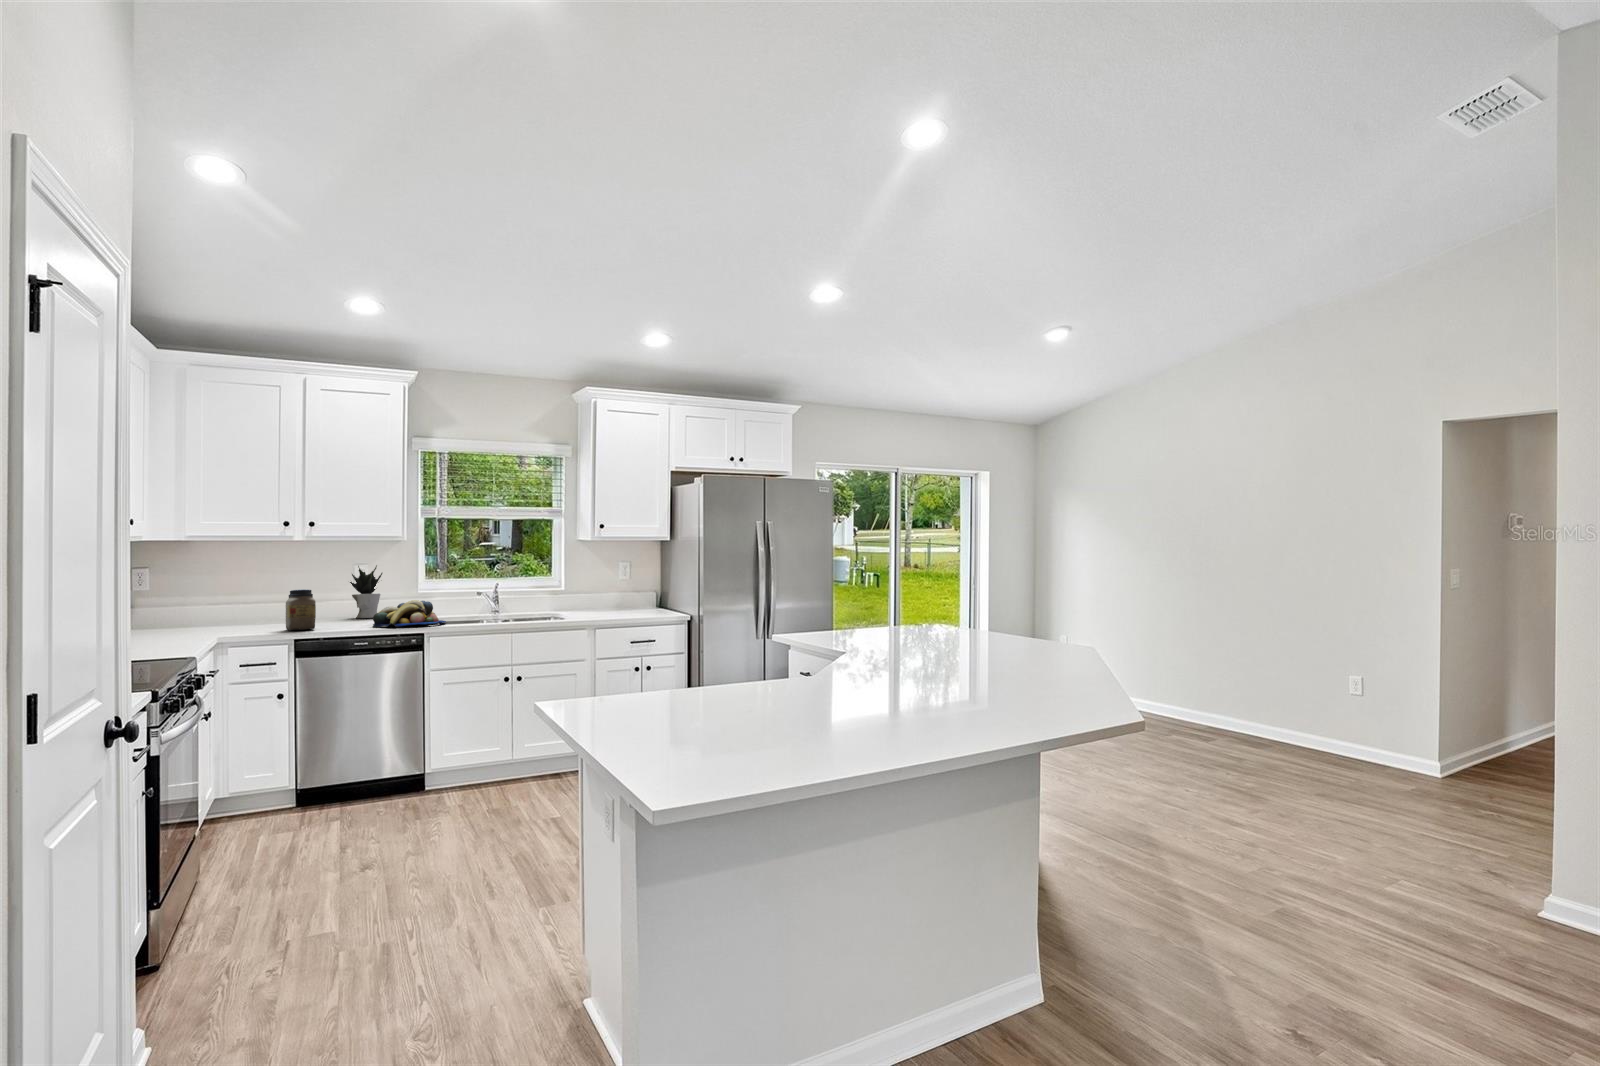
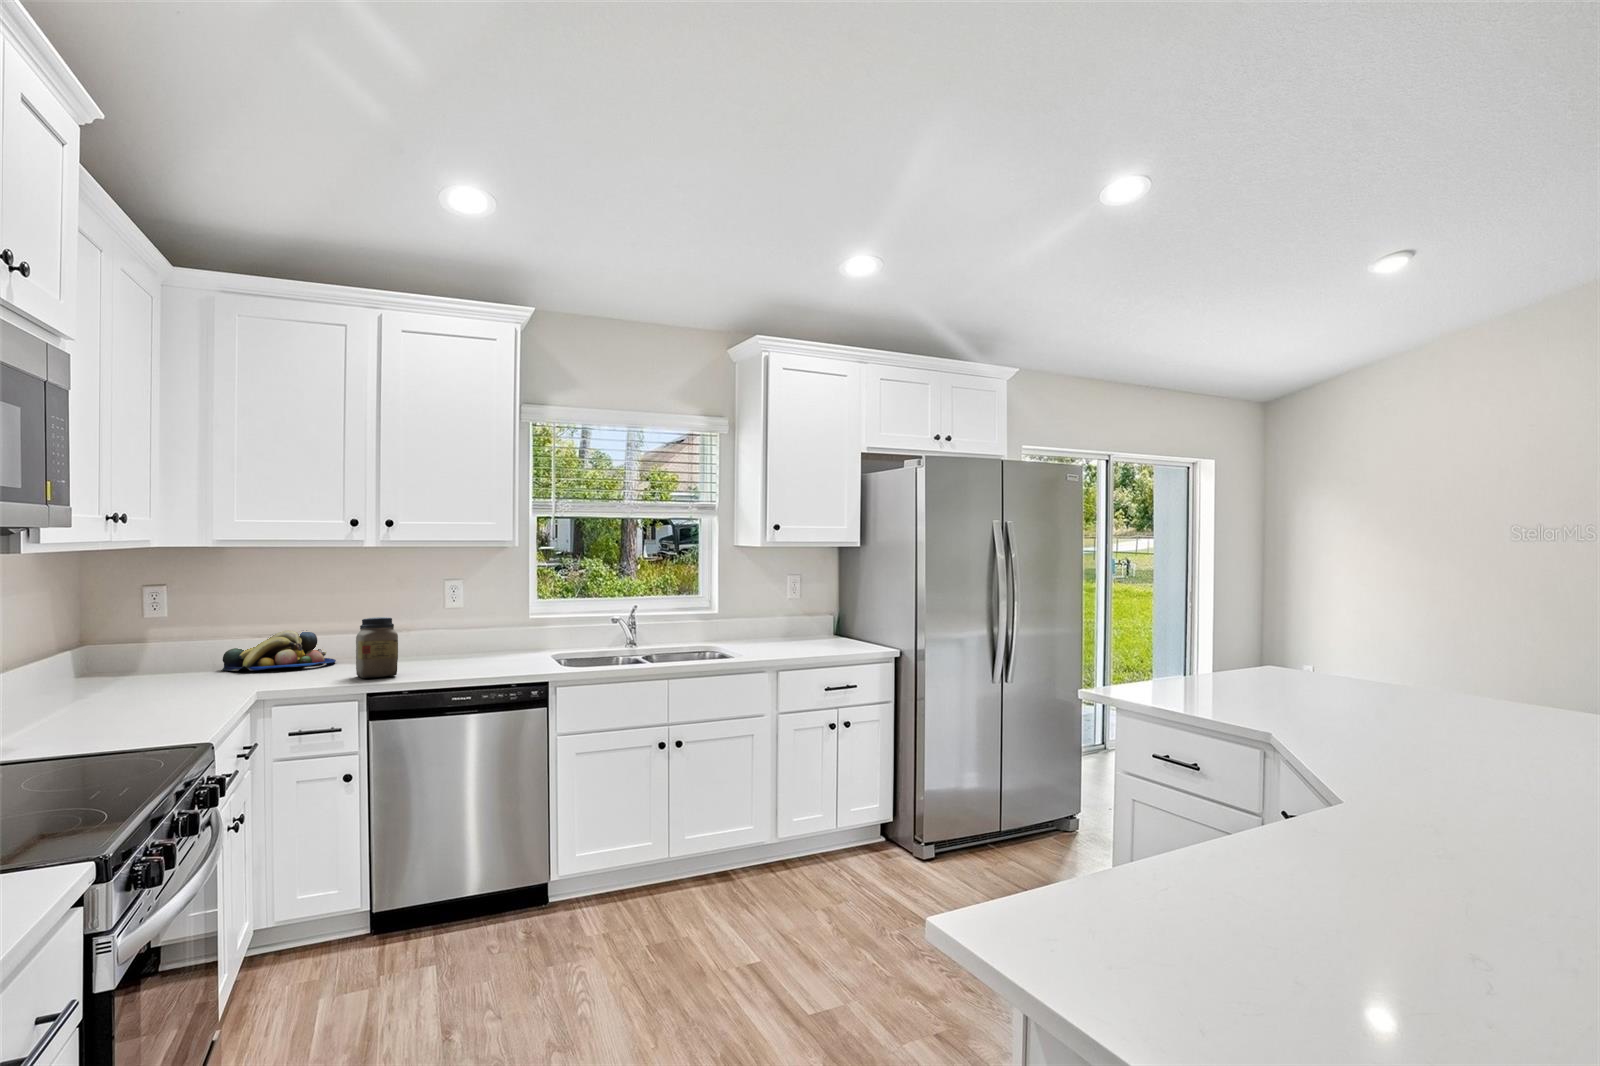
potted plant: present [350,565,382,618] -> none [432,579,483,653]
fruit bowl: present [373,600,446,627] -> present [222,630,336,671]

